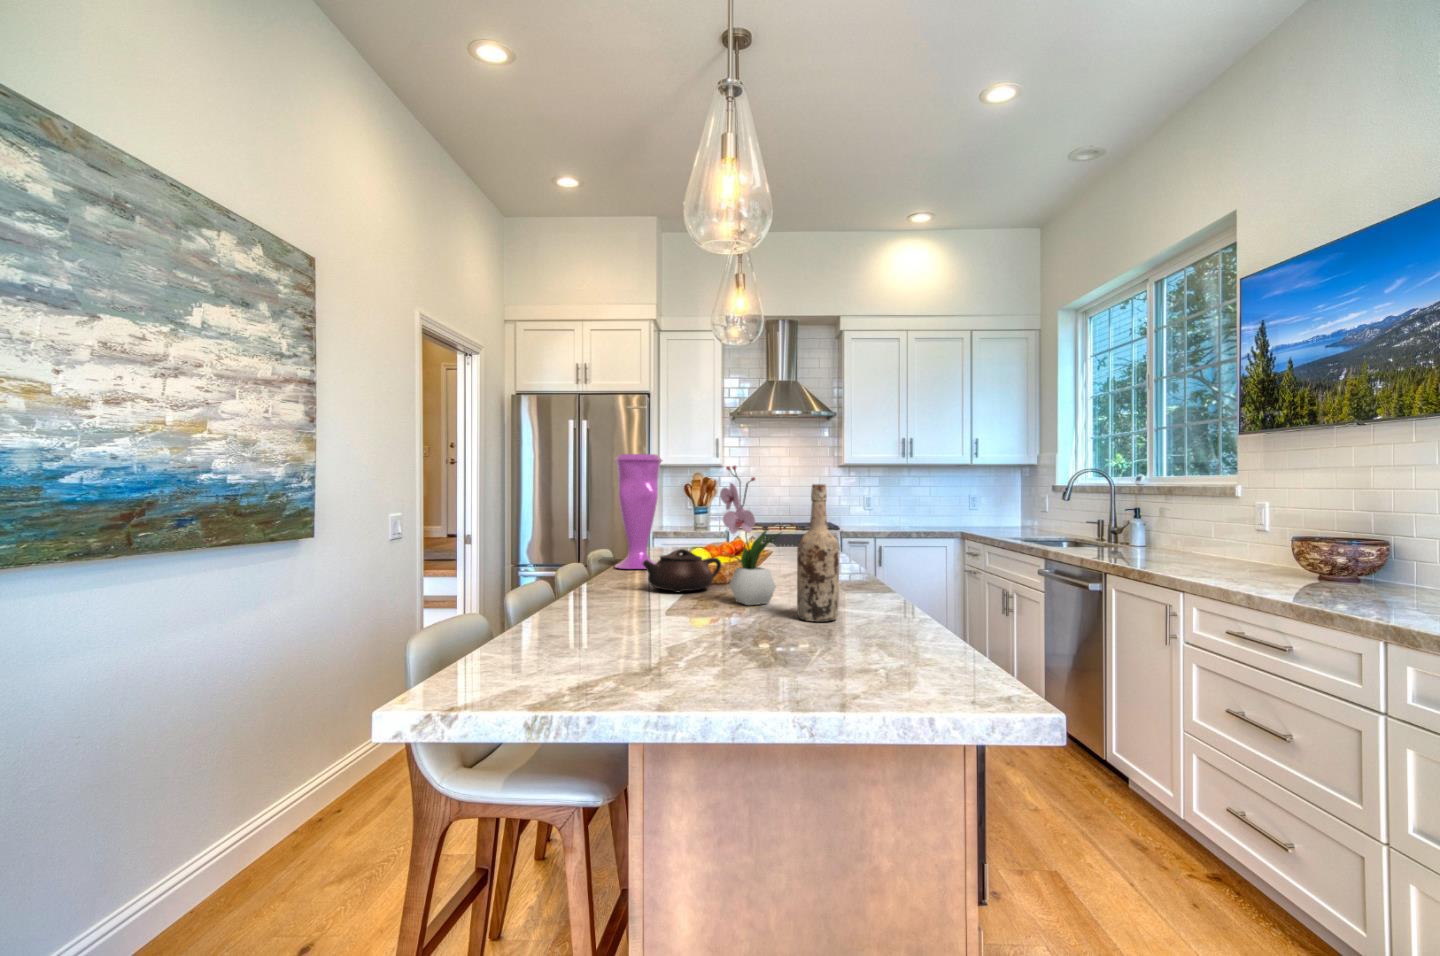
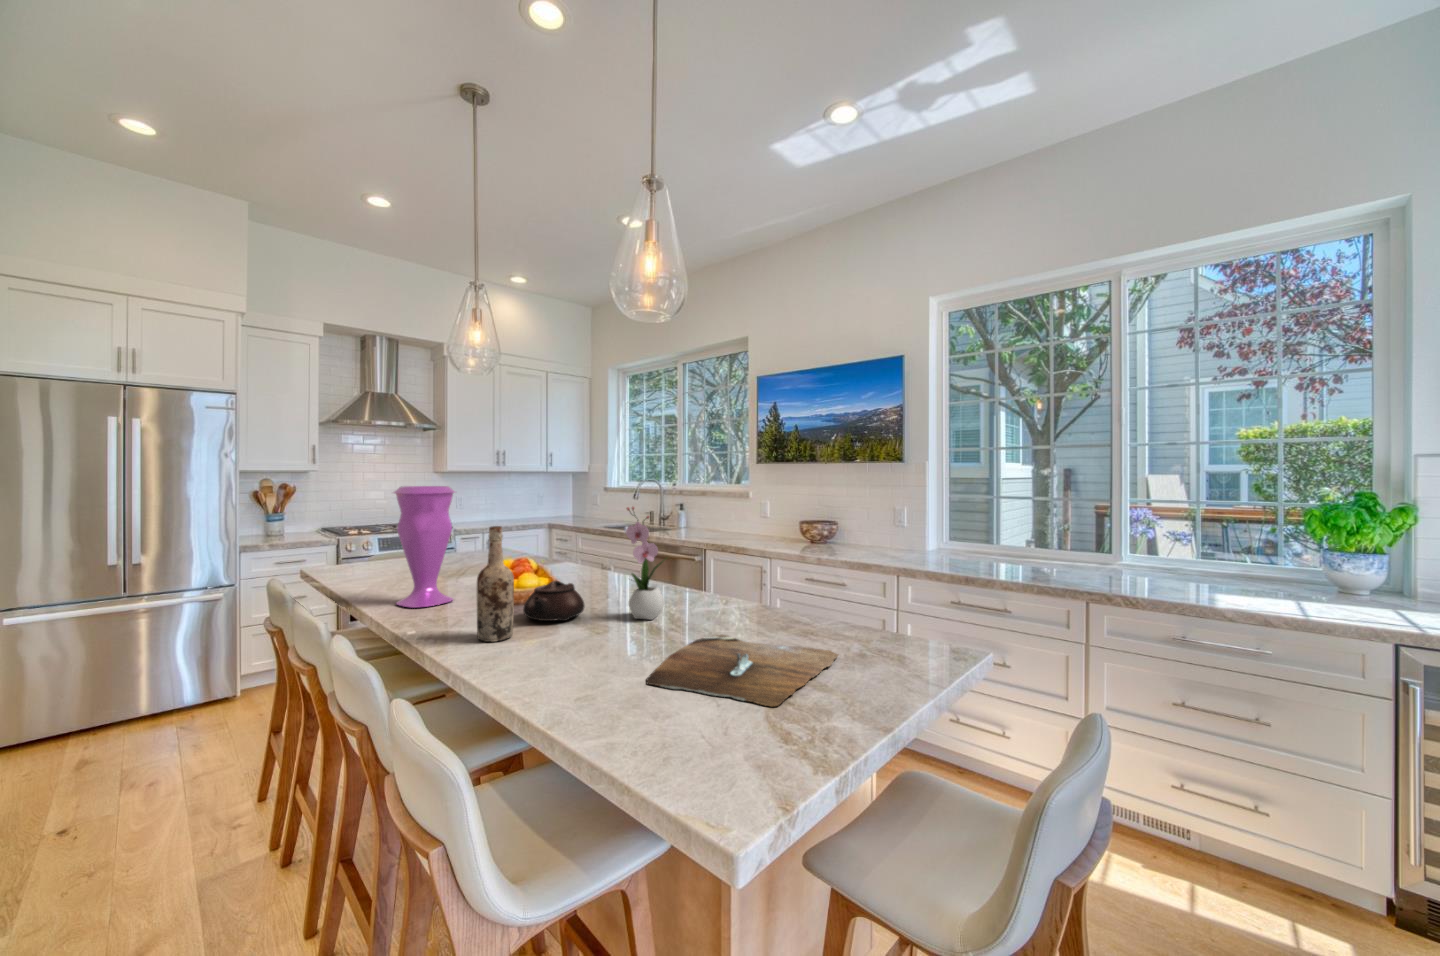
wine bottle: present [797,484,840,622] -> present [477,526,514,642]
cutting board: none [569,625,814,677] -> present [647,635,838,706]

